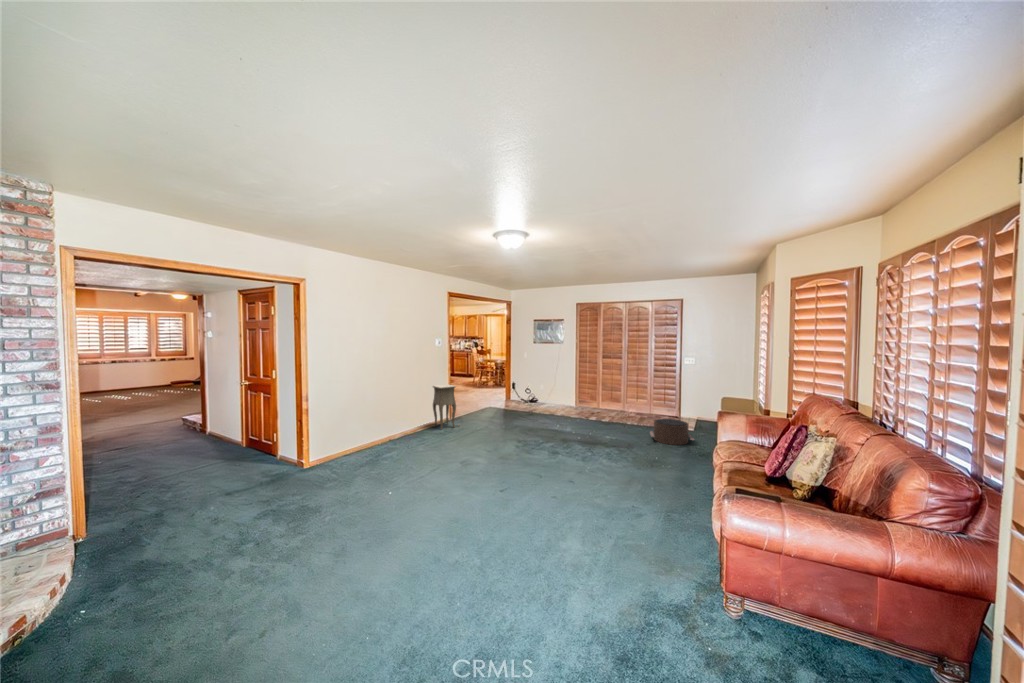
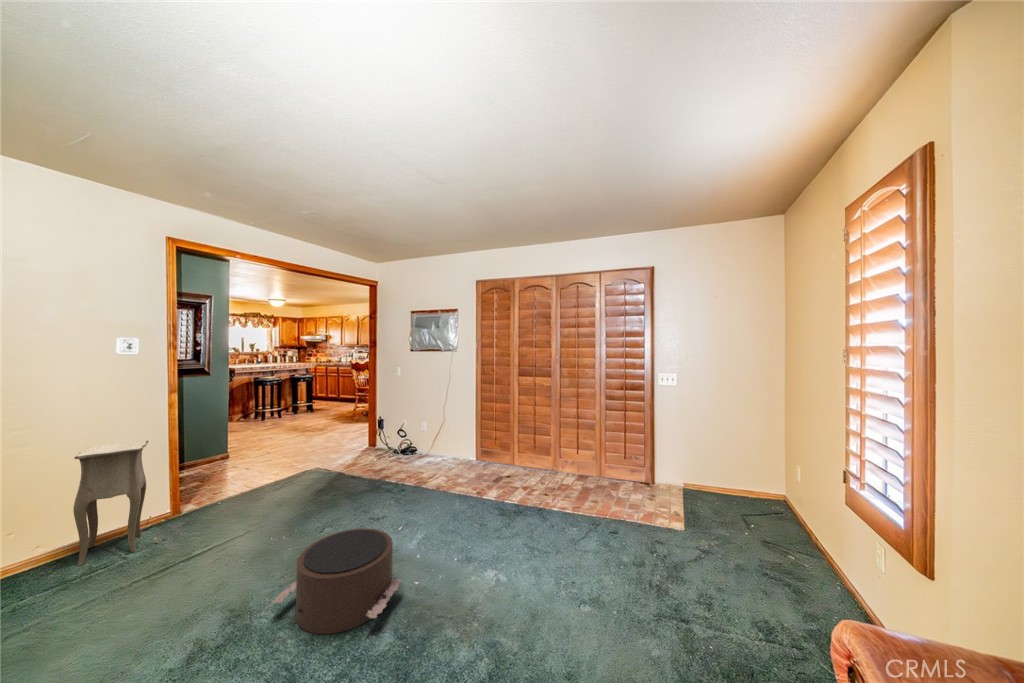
pouf: present [650,419,694,445] -> present [273,528,402,634]

